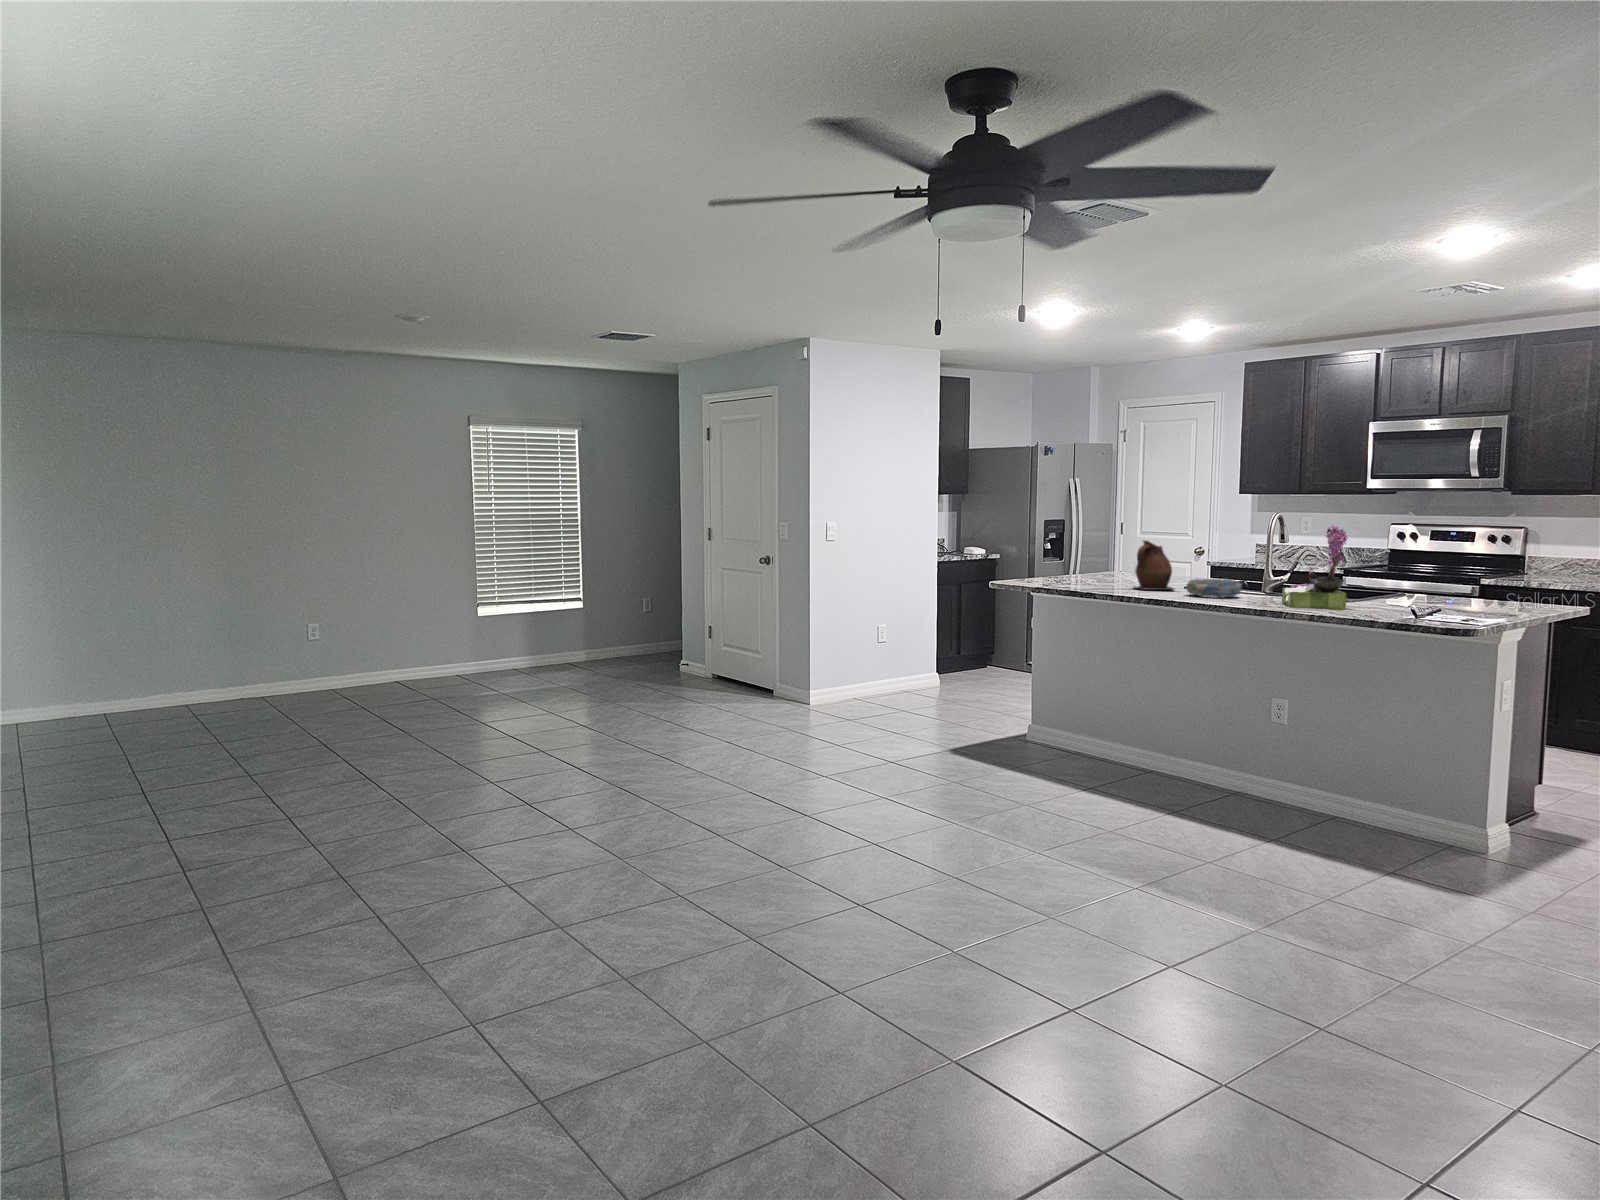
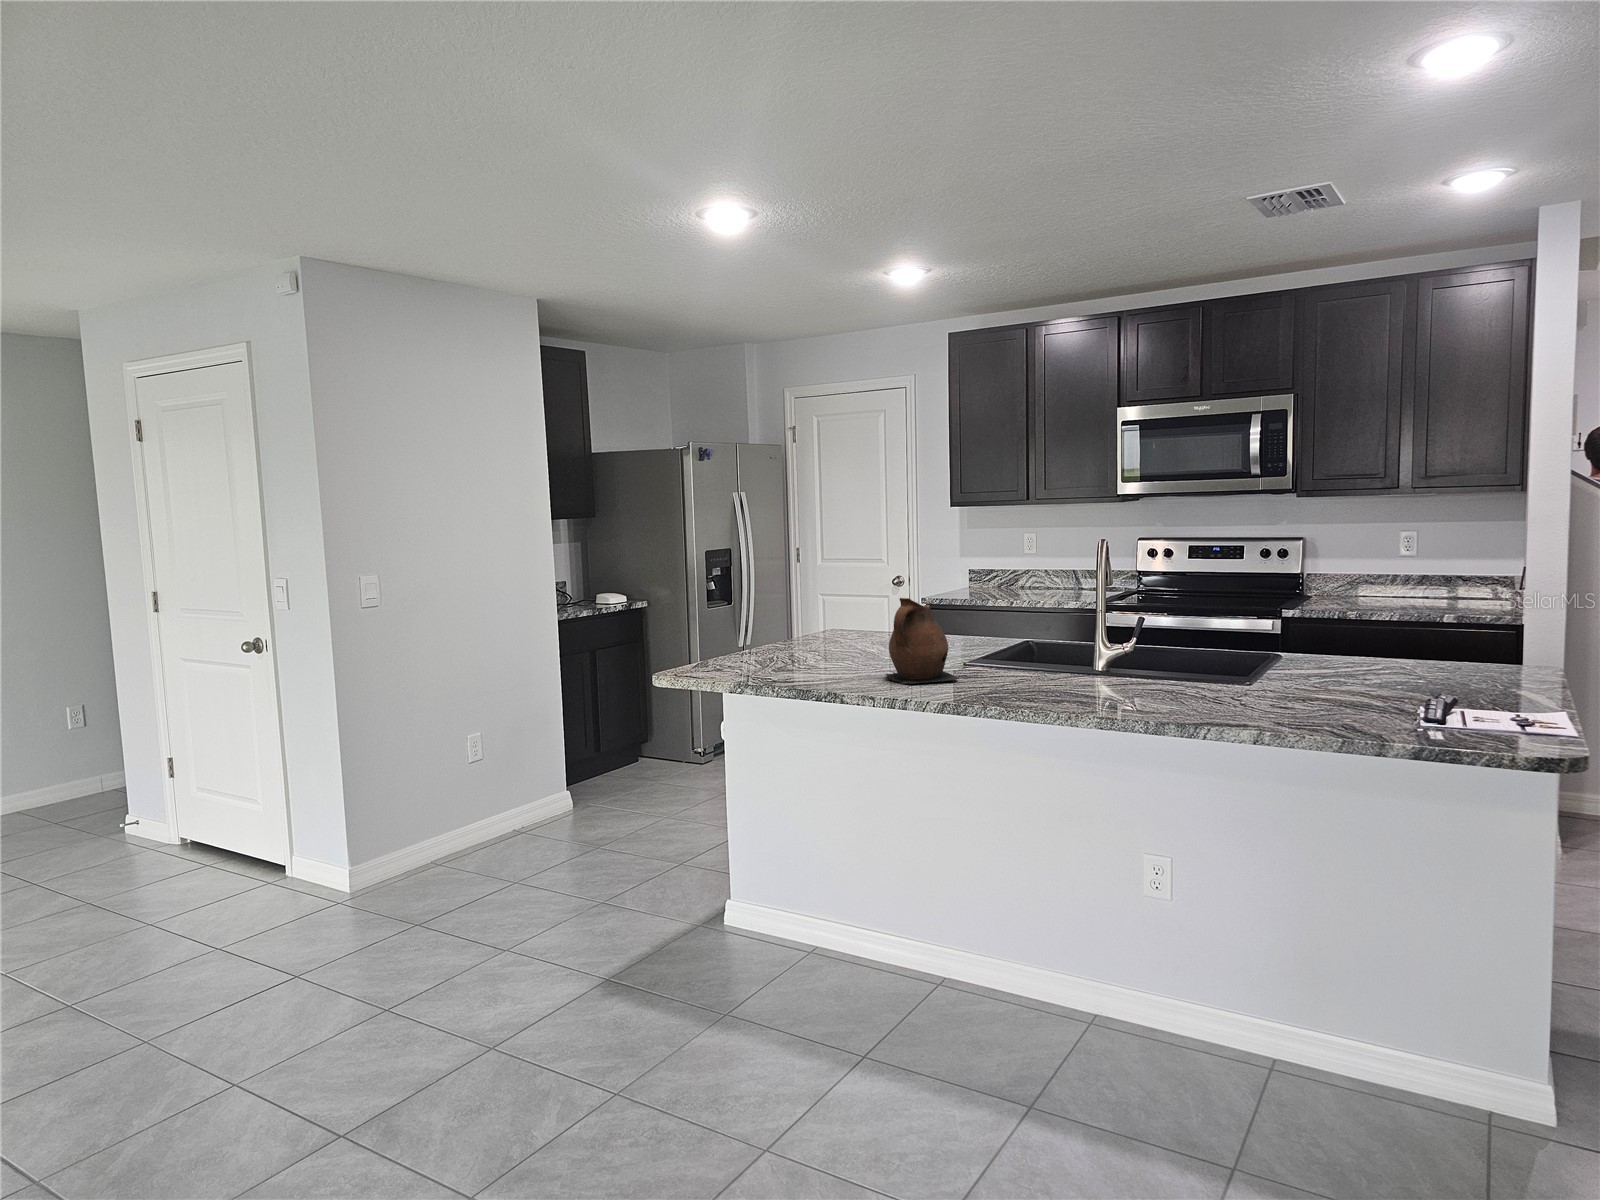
flower arrangement: present [1282,525,1347,609] -> none [1170,564,1302,728]
decorative bowl: present [1186,579,1242,598] -> none [988,660,1084,701]

